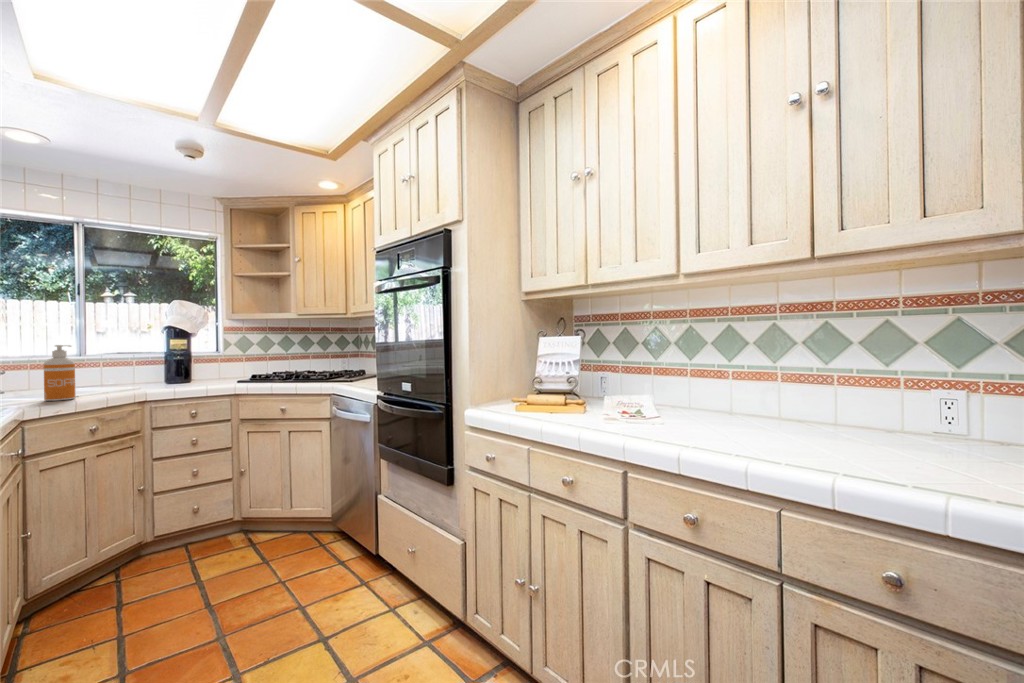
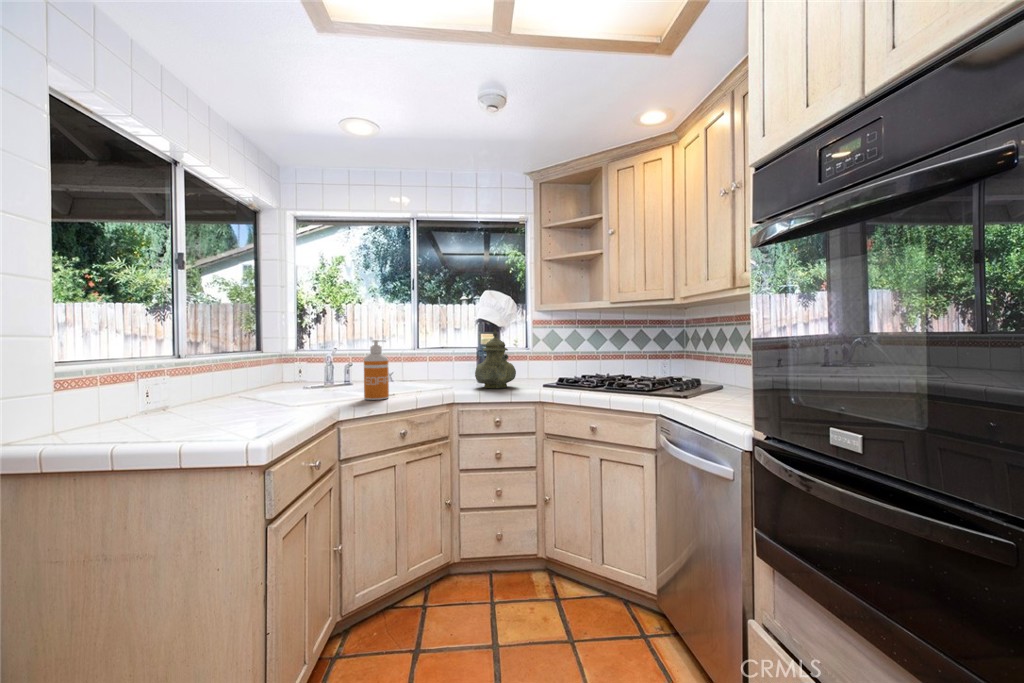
teapot: none [167,335,211,386] -> present [475,330,516,388]

